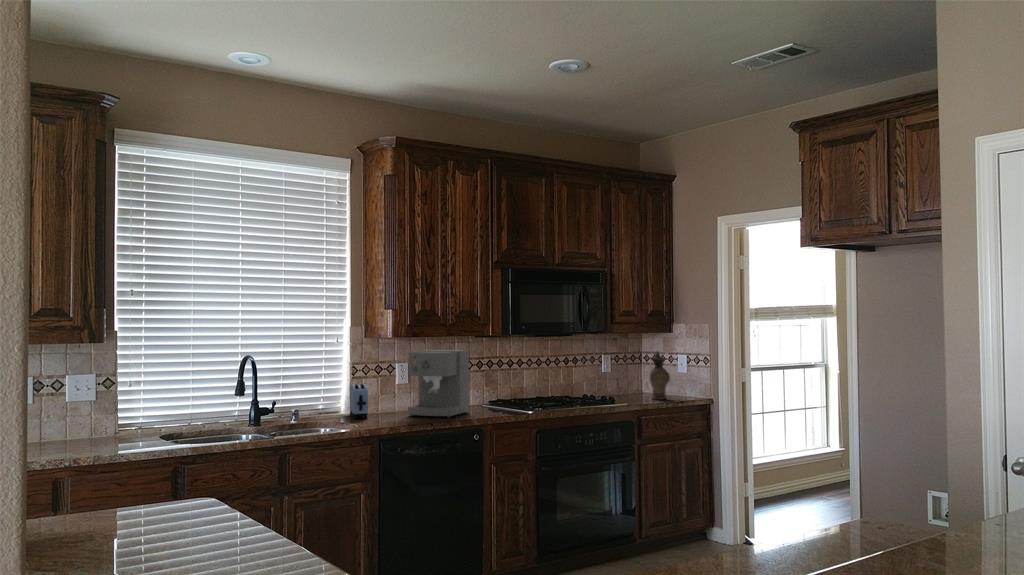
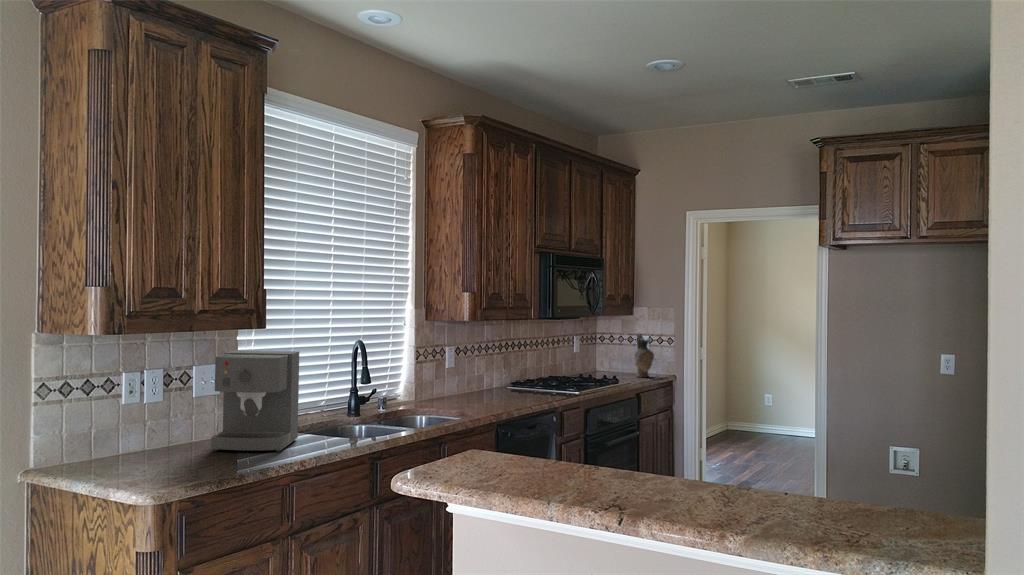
coffee maker: present [408,350,469,418] -> present [211,350,299,452]
toaster: present [350,384,368,419] -> none [411,368,451,405]

